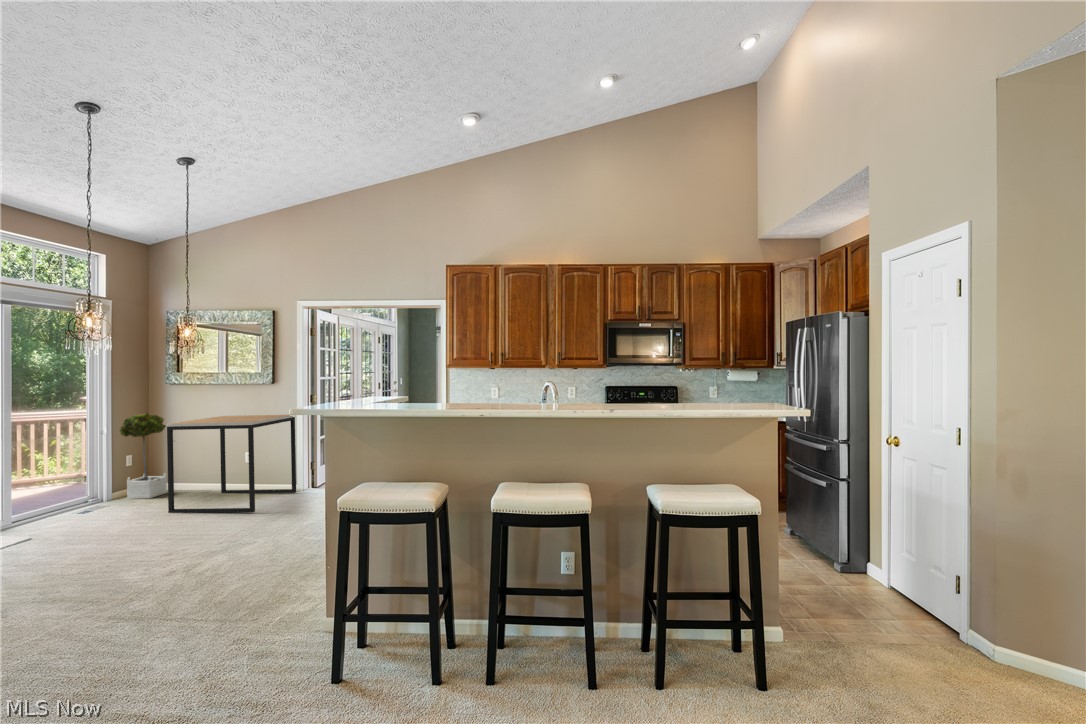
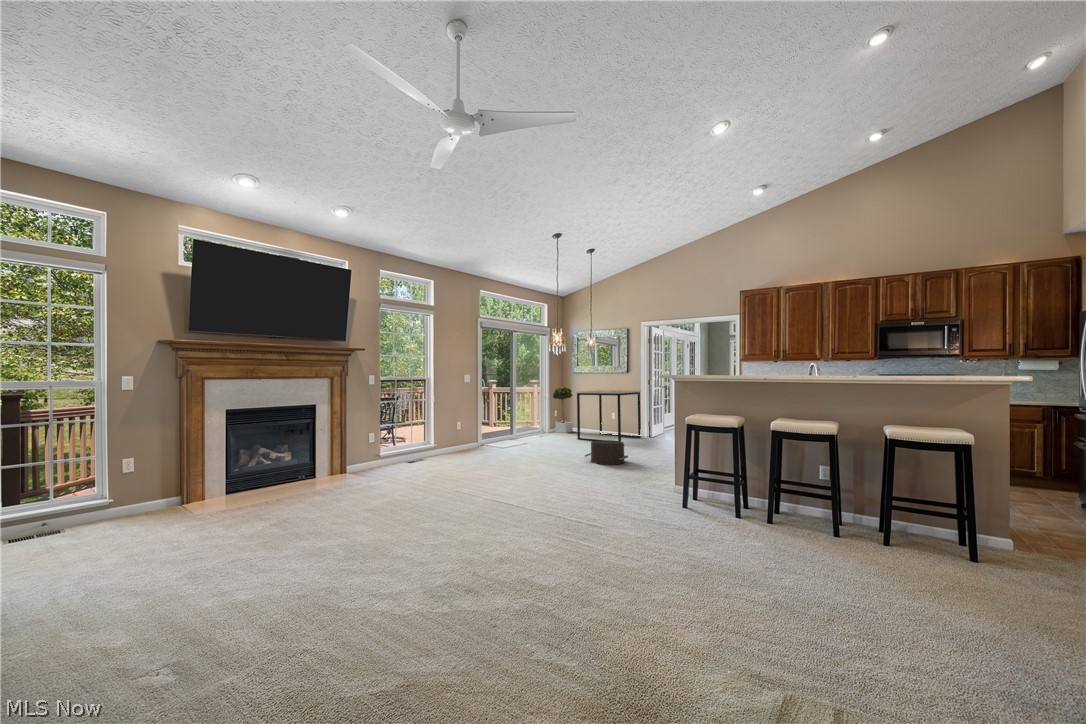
pouf: none [155,522,255,578] -> present [585,440,628,465]

